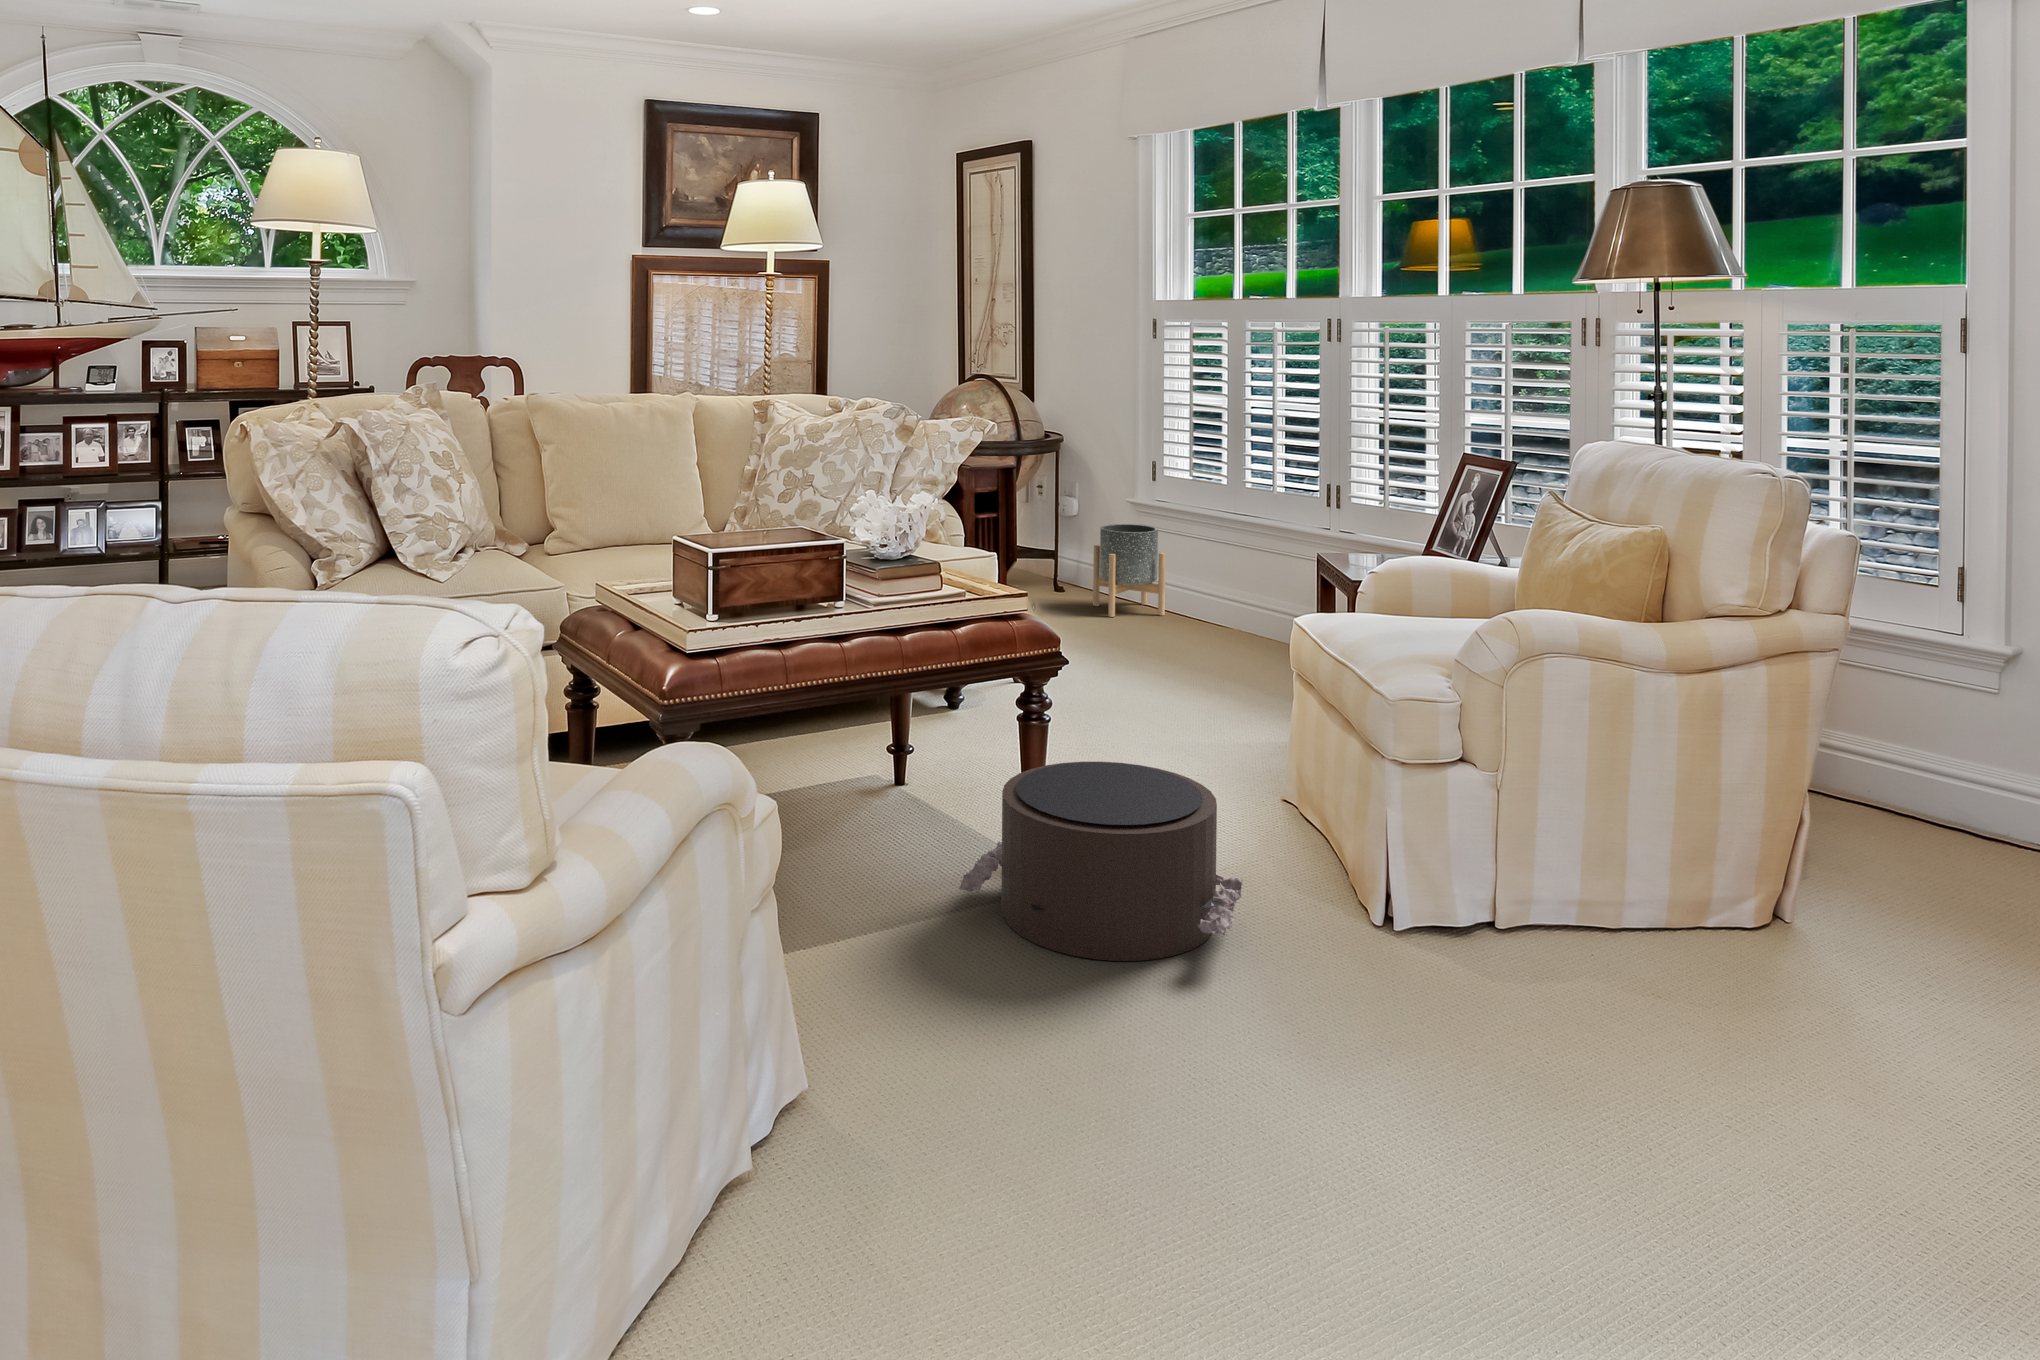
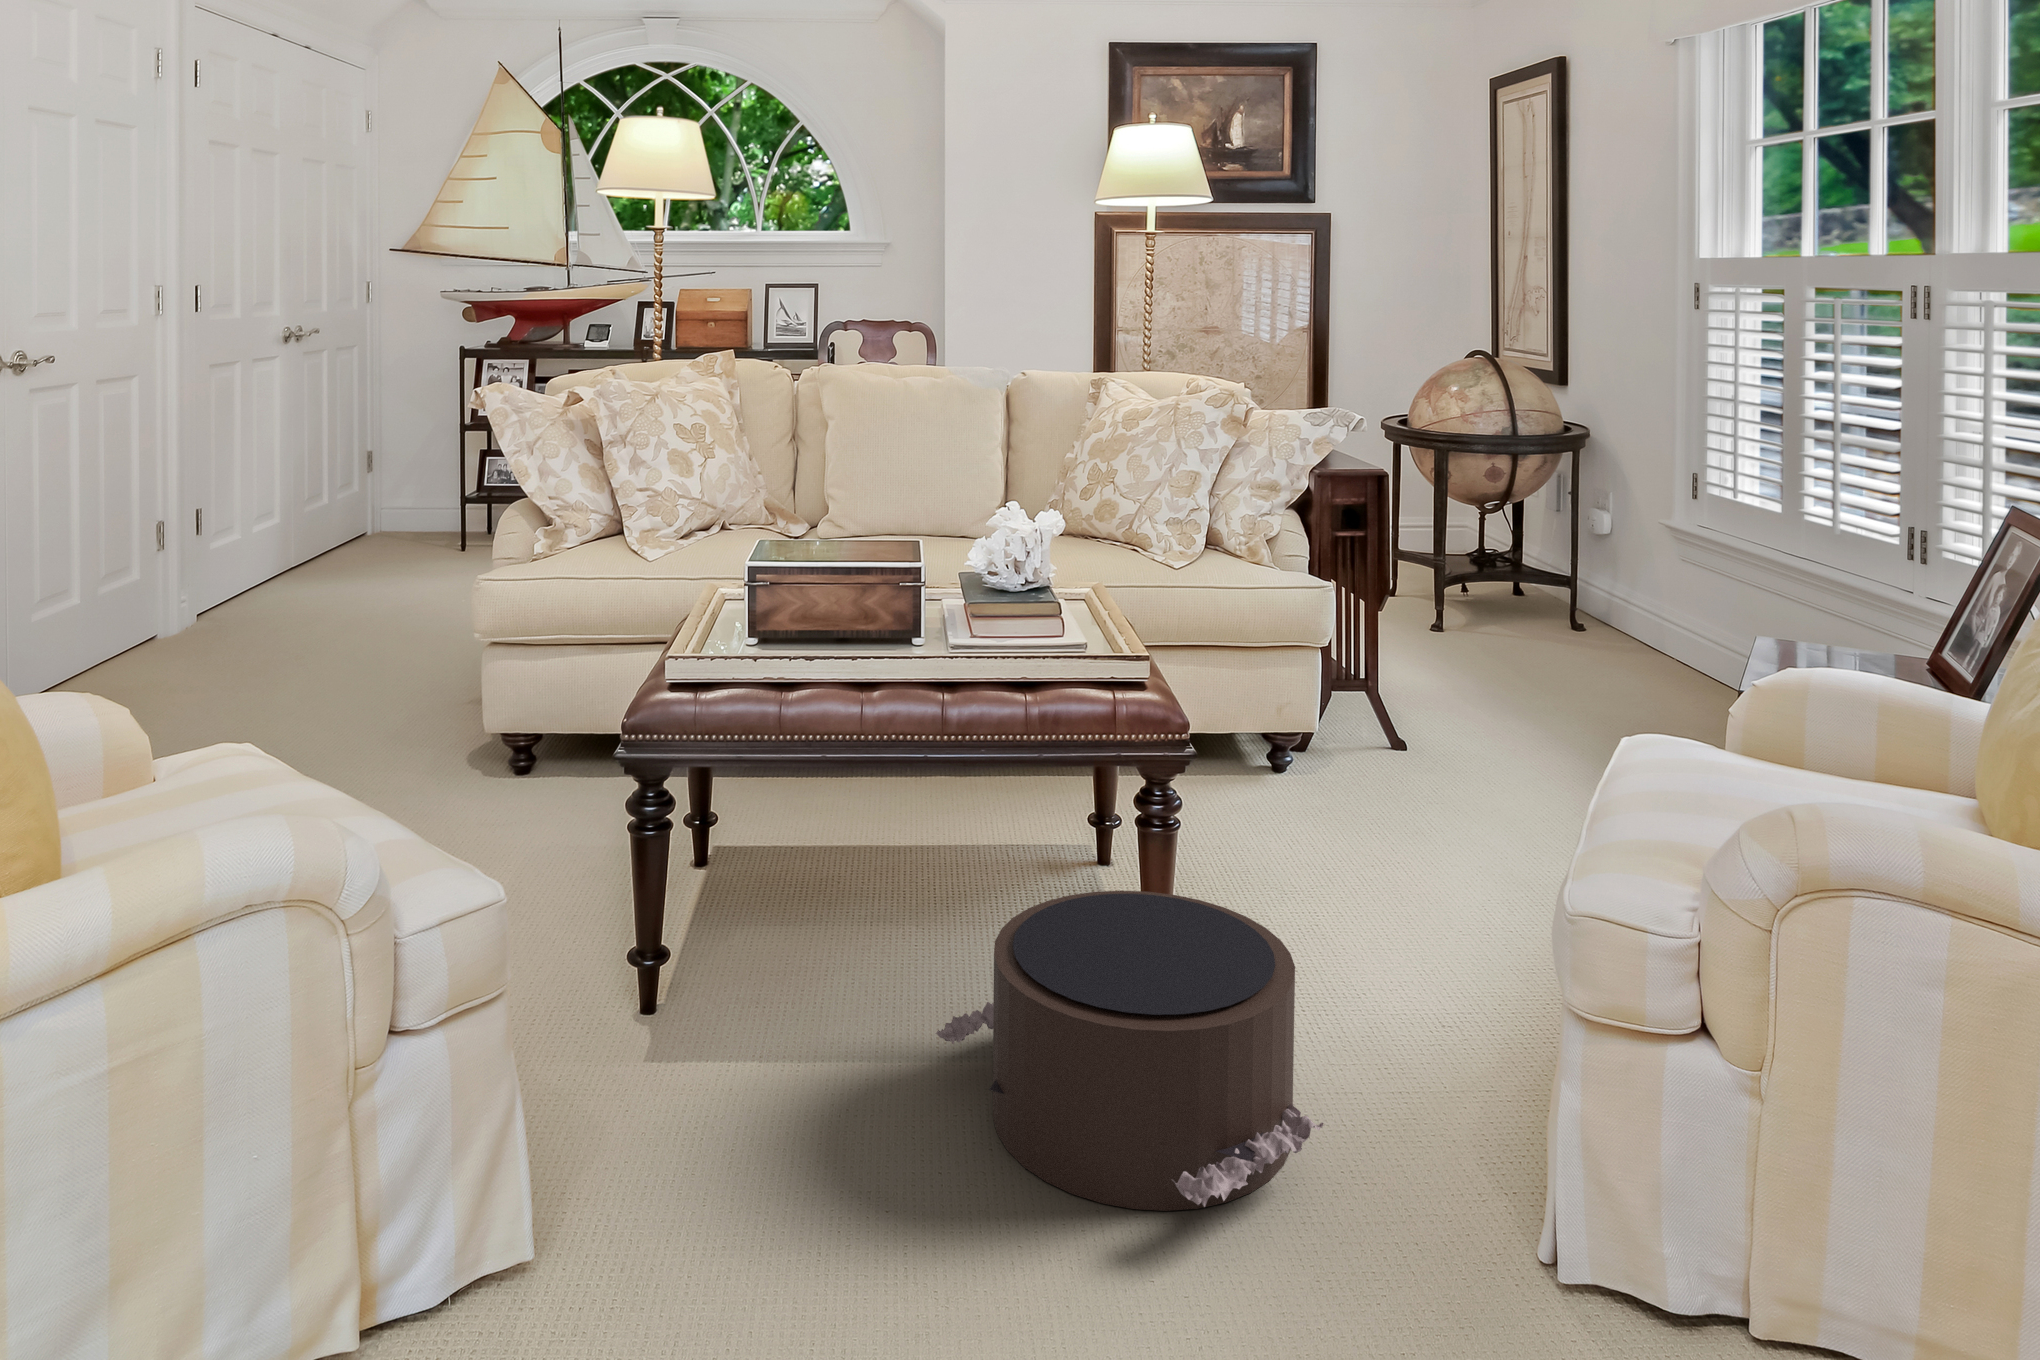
planter: present [1093,524,1165,617] -> none [1597,559,1693,690]

